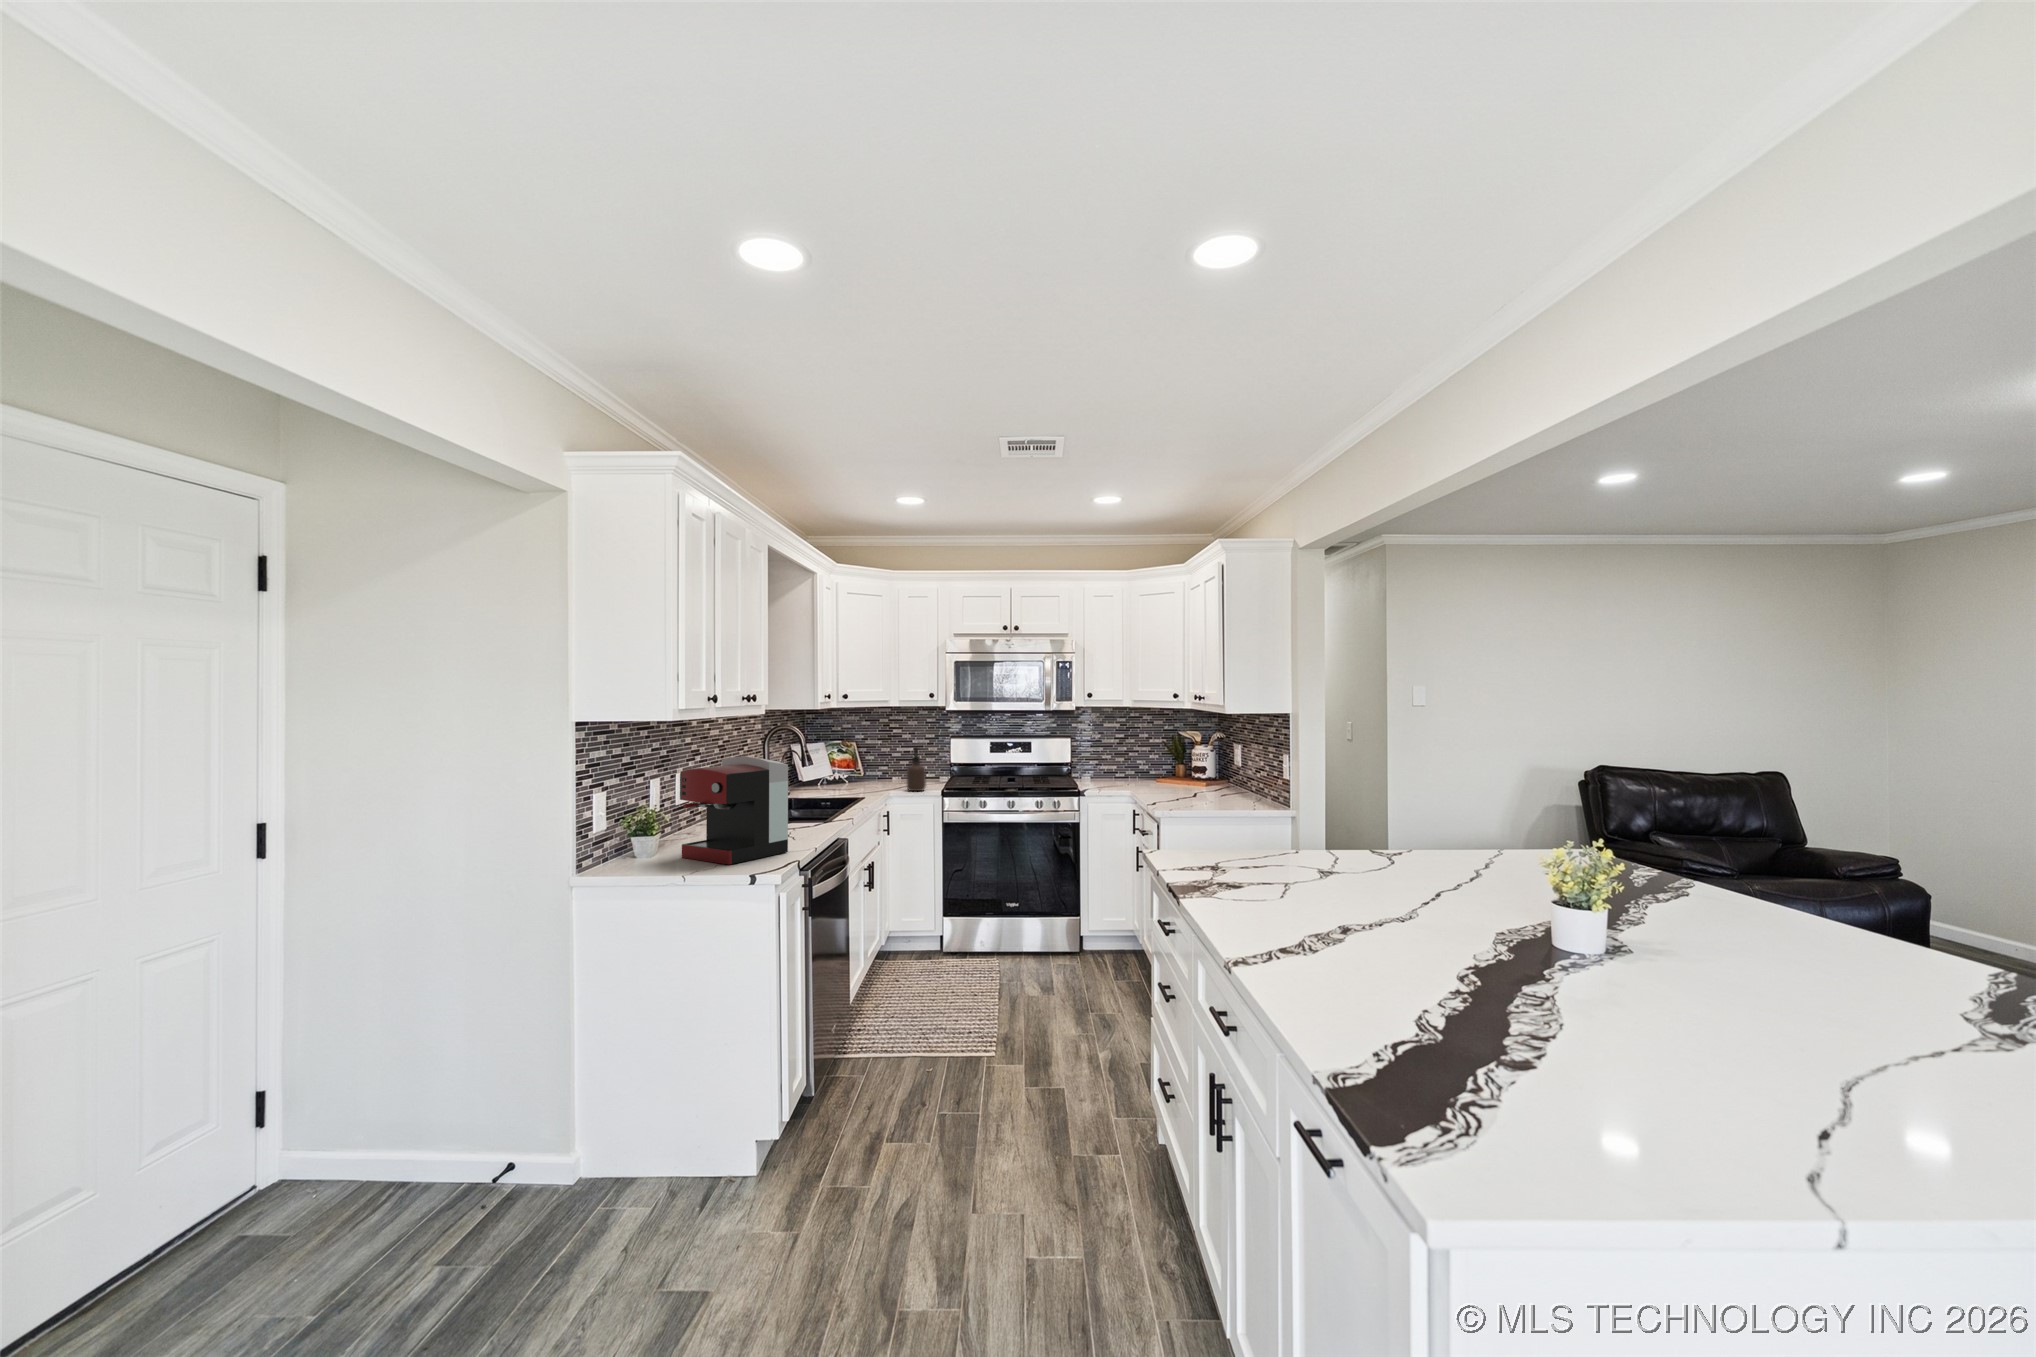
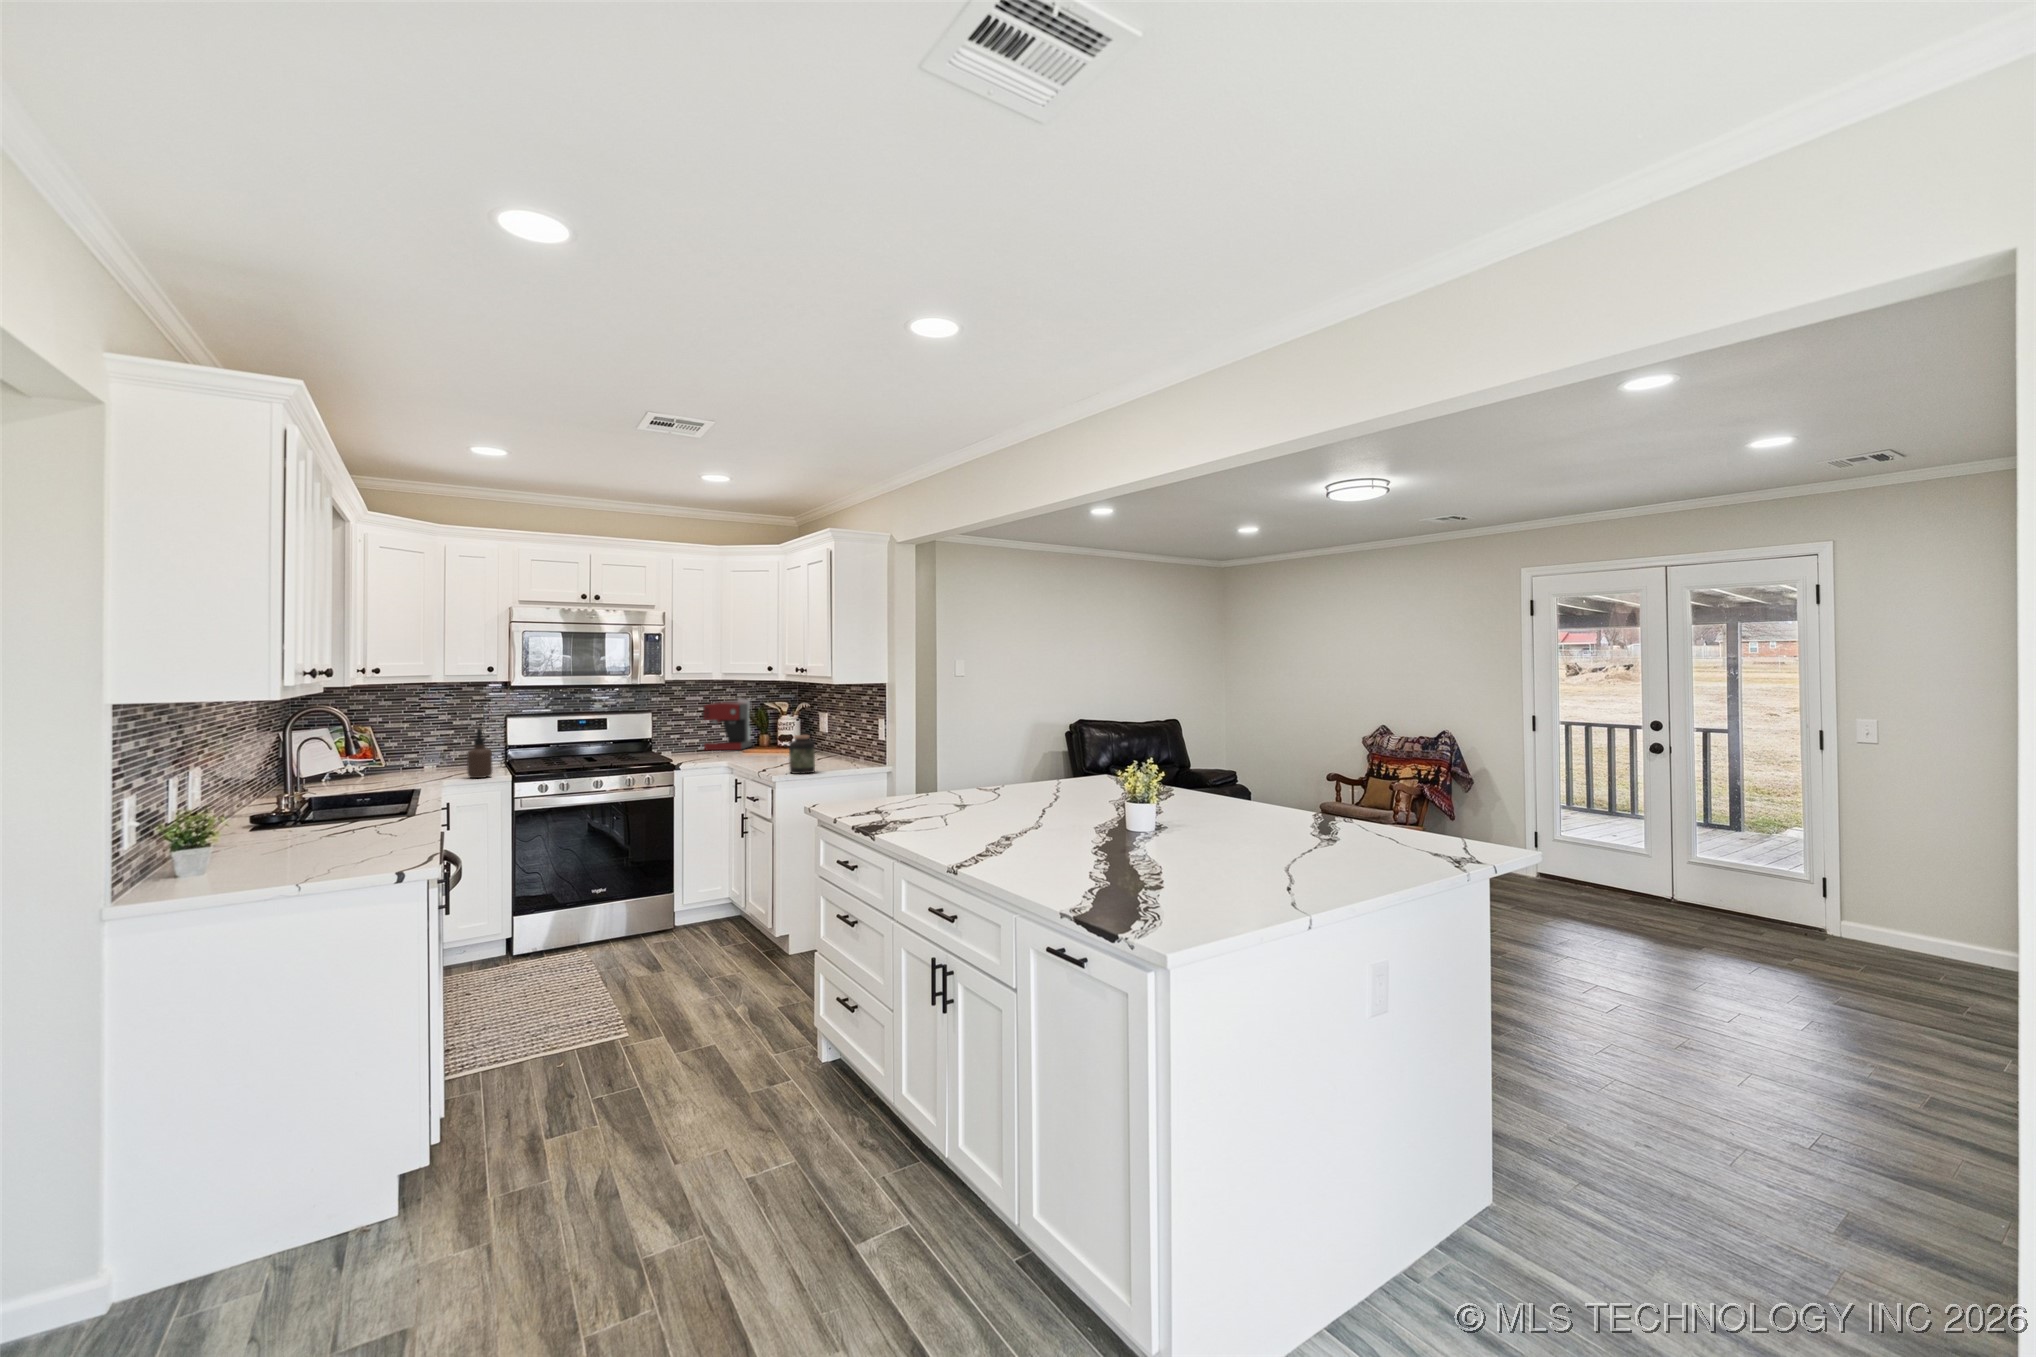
coffee maker: present [680,756,788,864] -> present [703,698,752,750]
jar: none [1177,769,1204,811] -> present [789,735,815,774]

